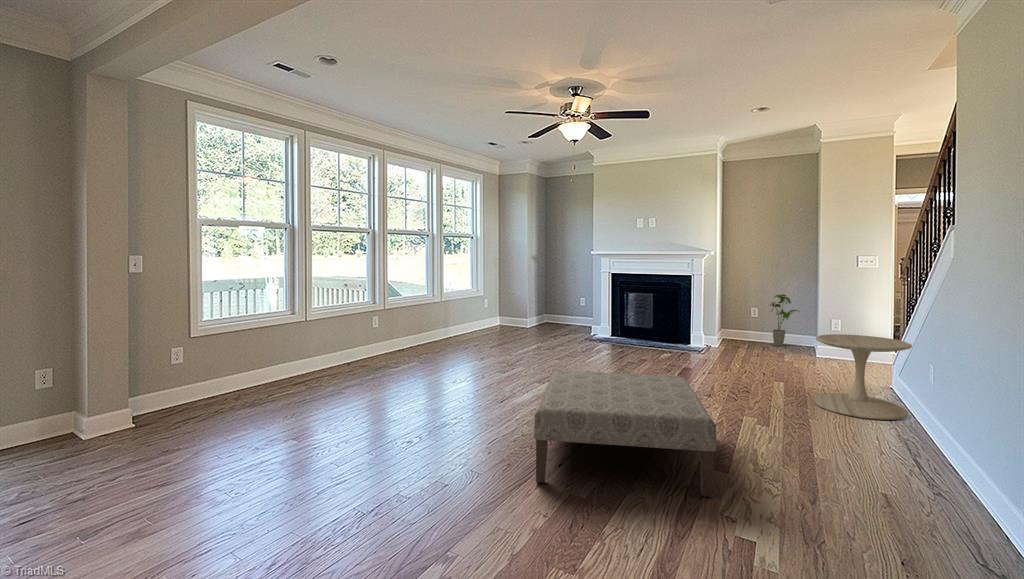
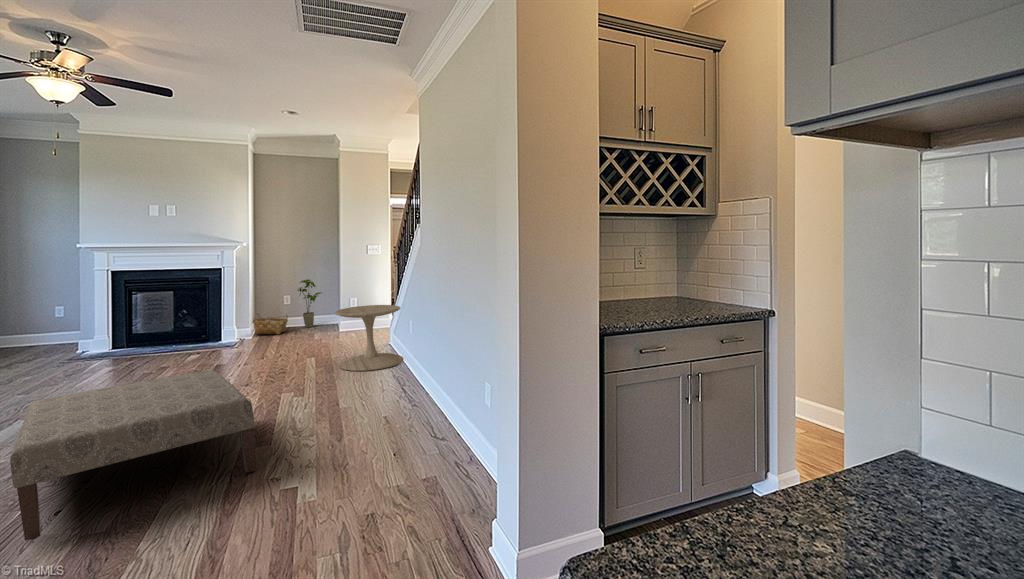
woven basket: none [721,323,756,348] -> present [253,313,288,334]

